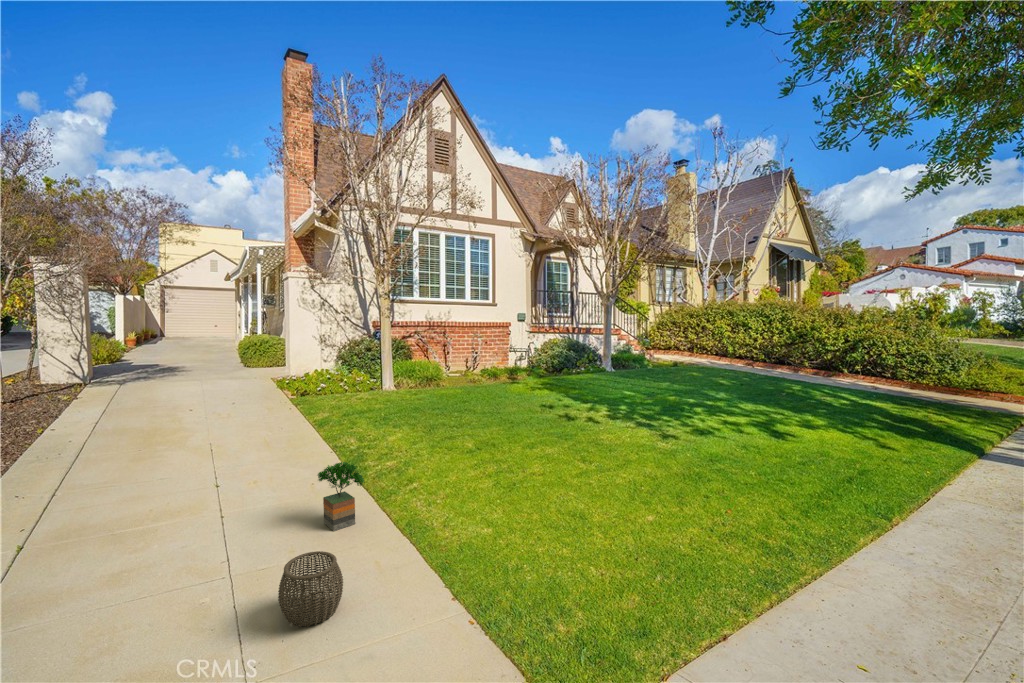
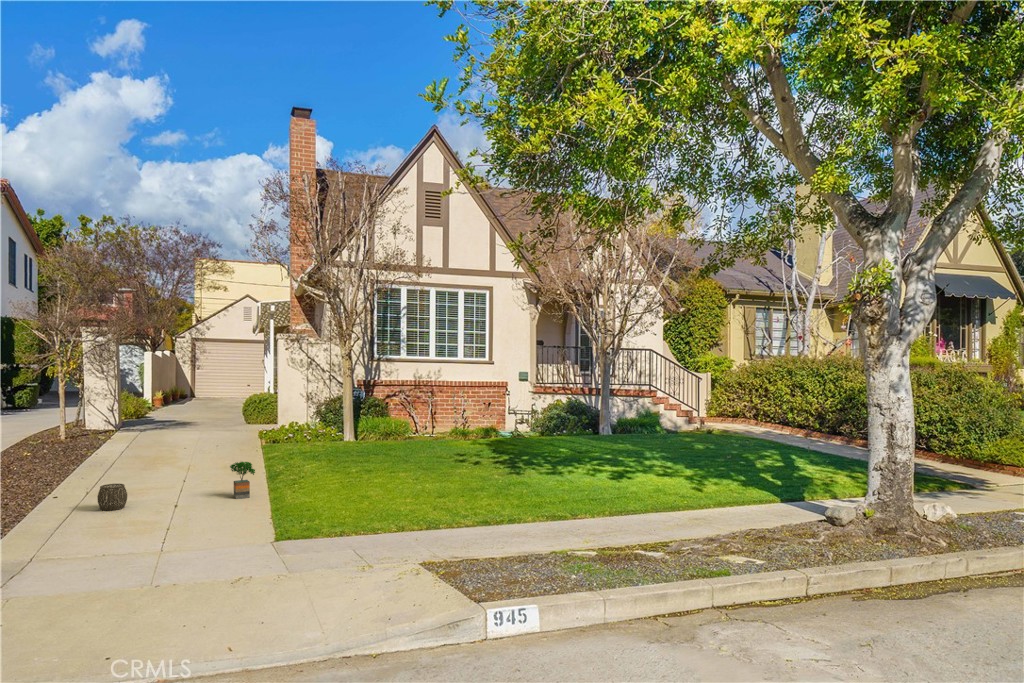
woven basket: present [278,551,343,627] -> present [97,484,127,510]

